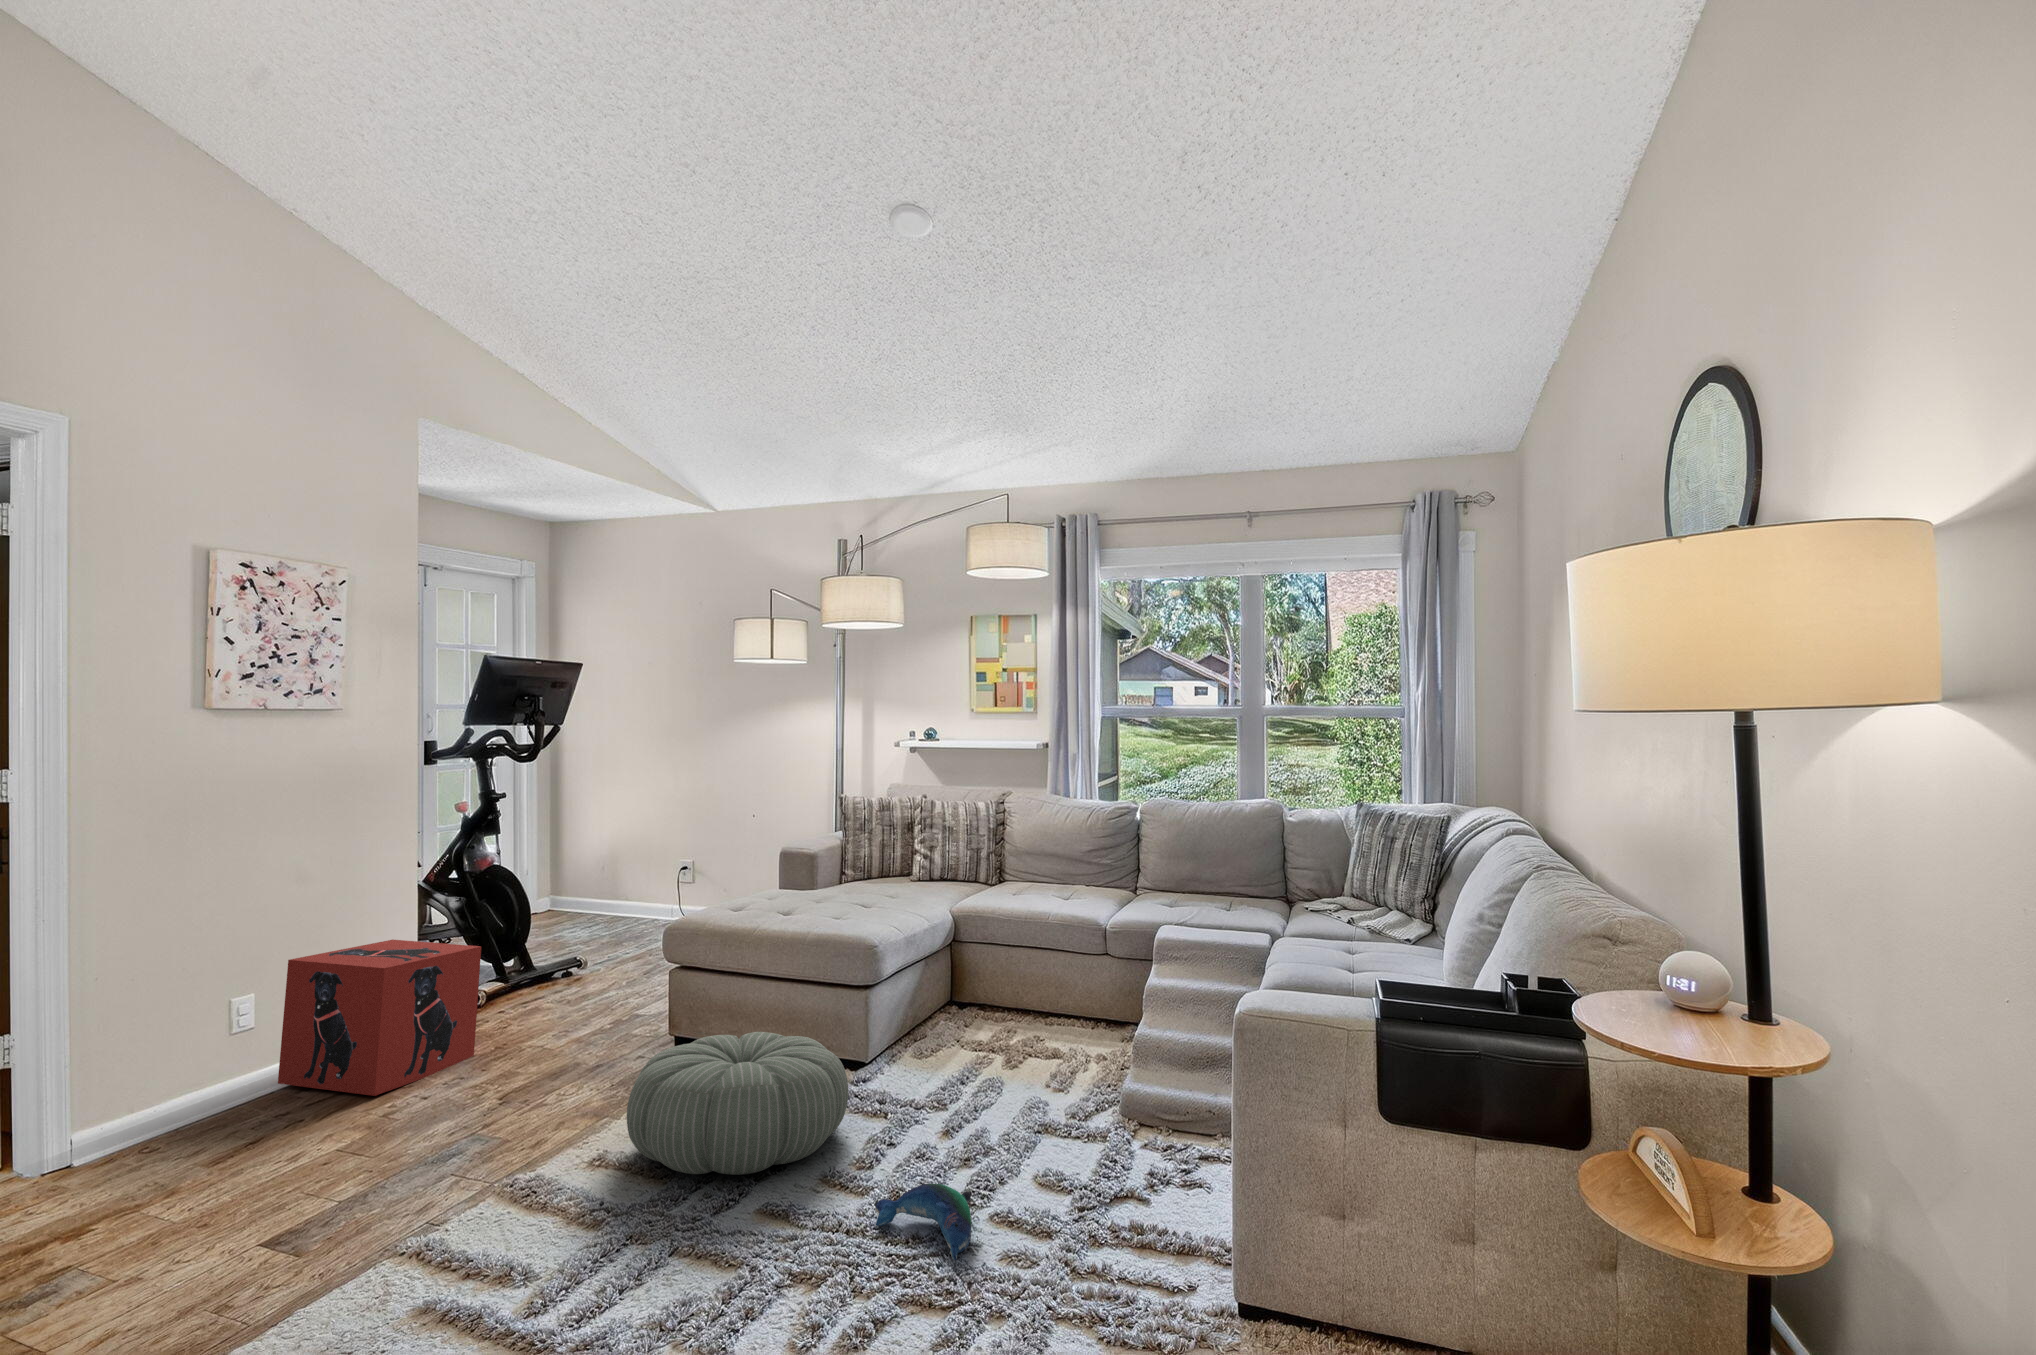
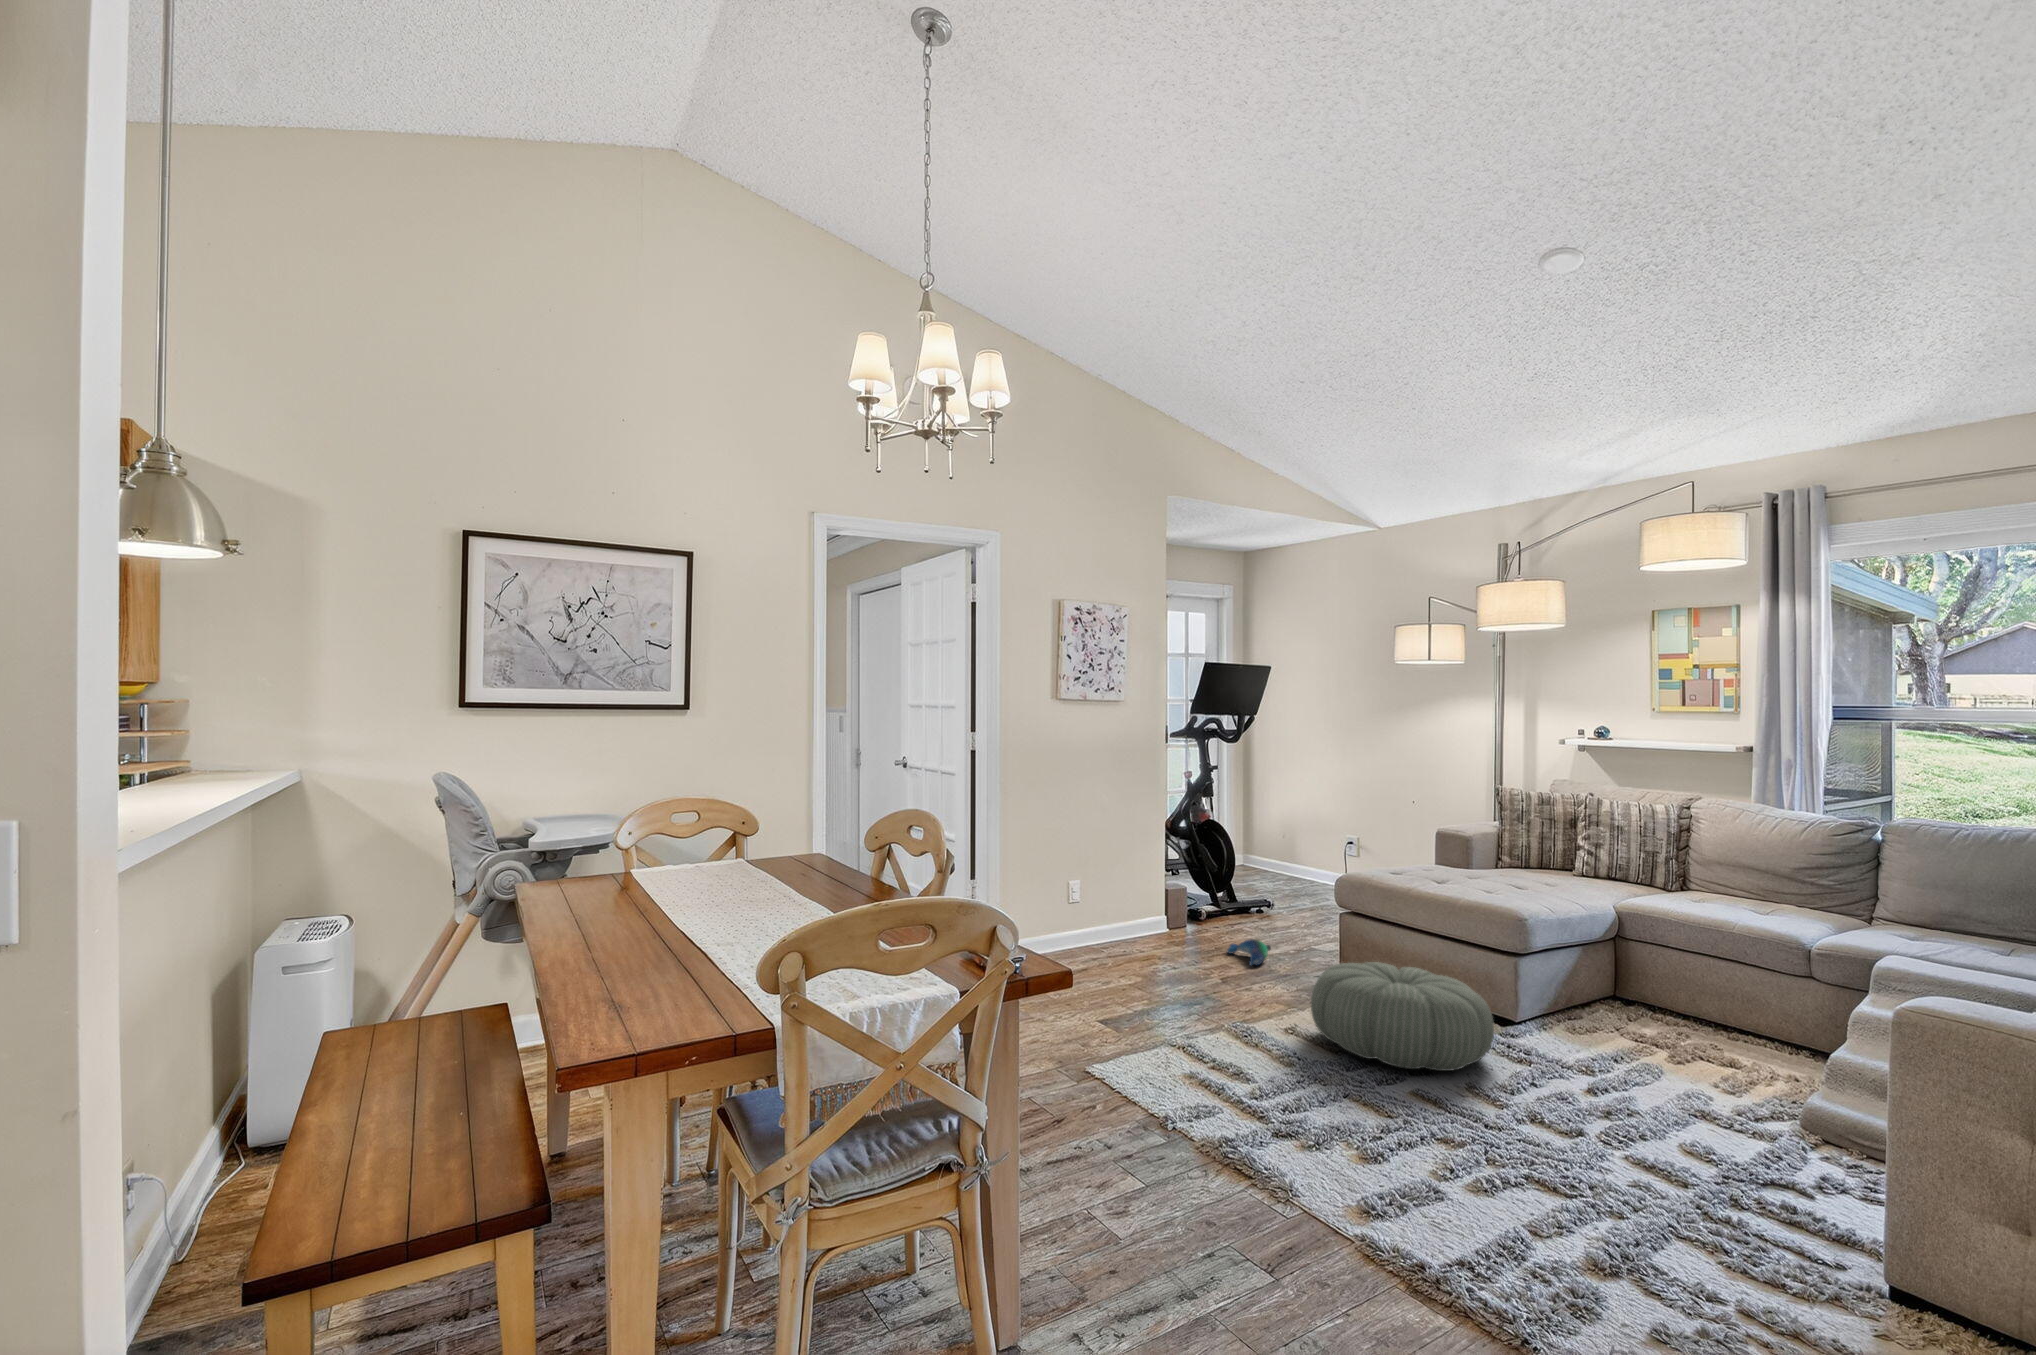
storage box: present [278,940,481,1096] -> none [1088,860,1207,960]
plush toy: present [875,1183,971,1260] -> present [1227,939,1271,965]

